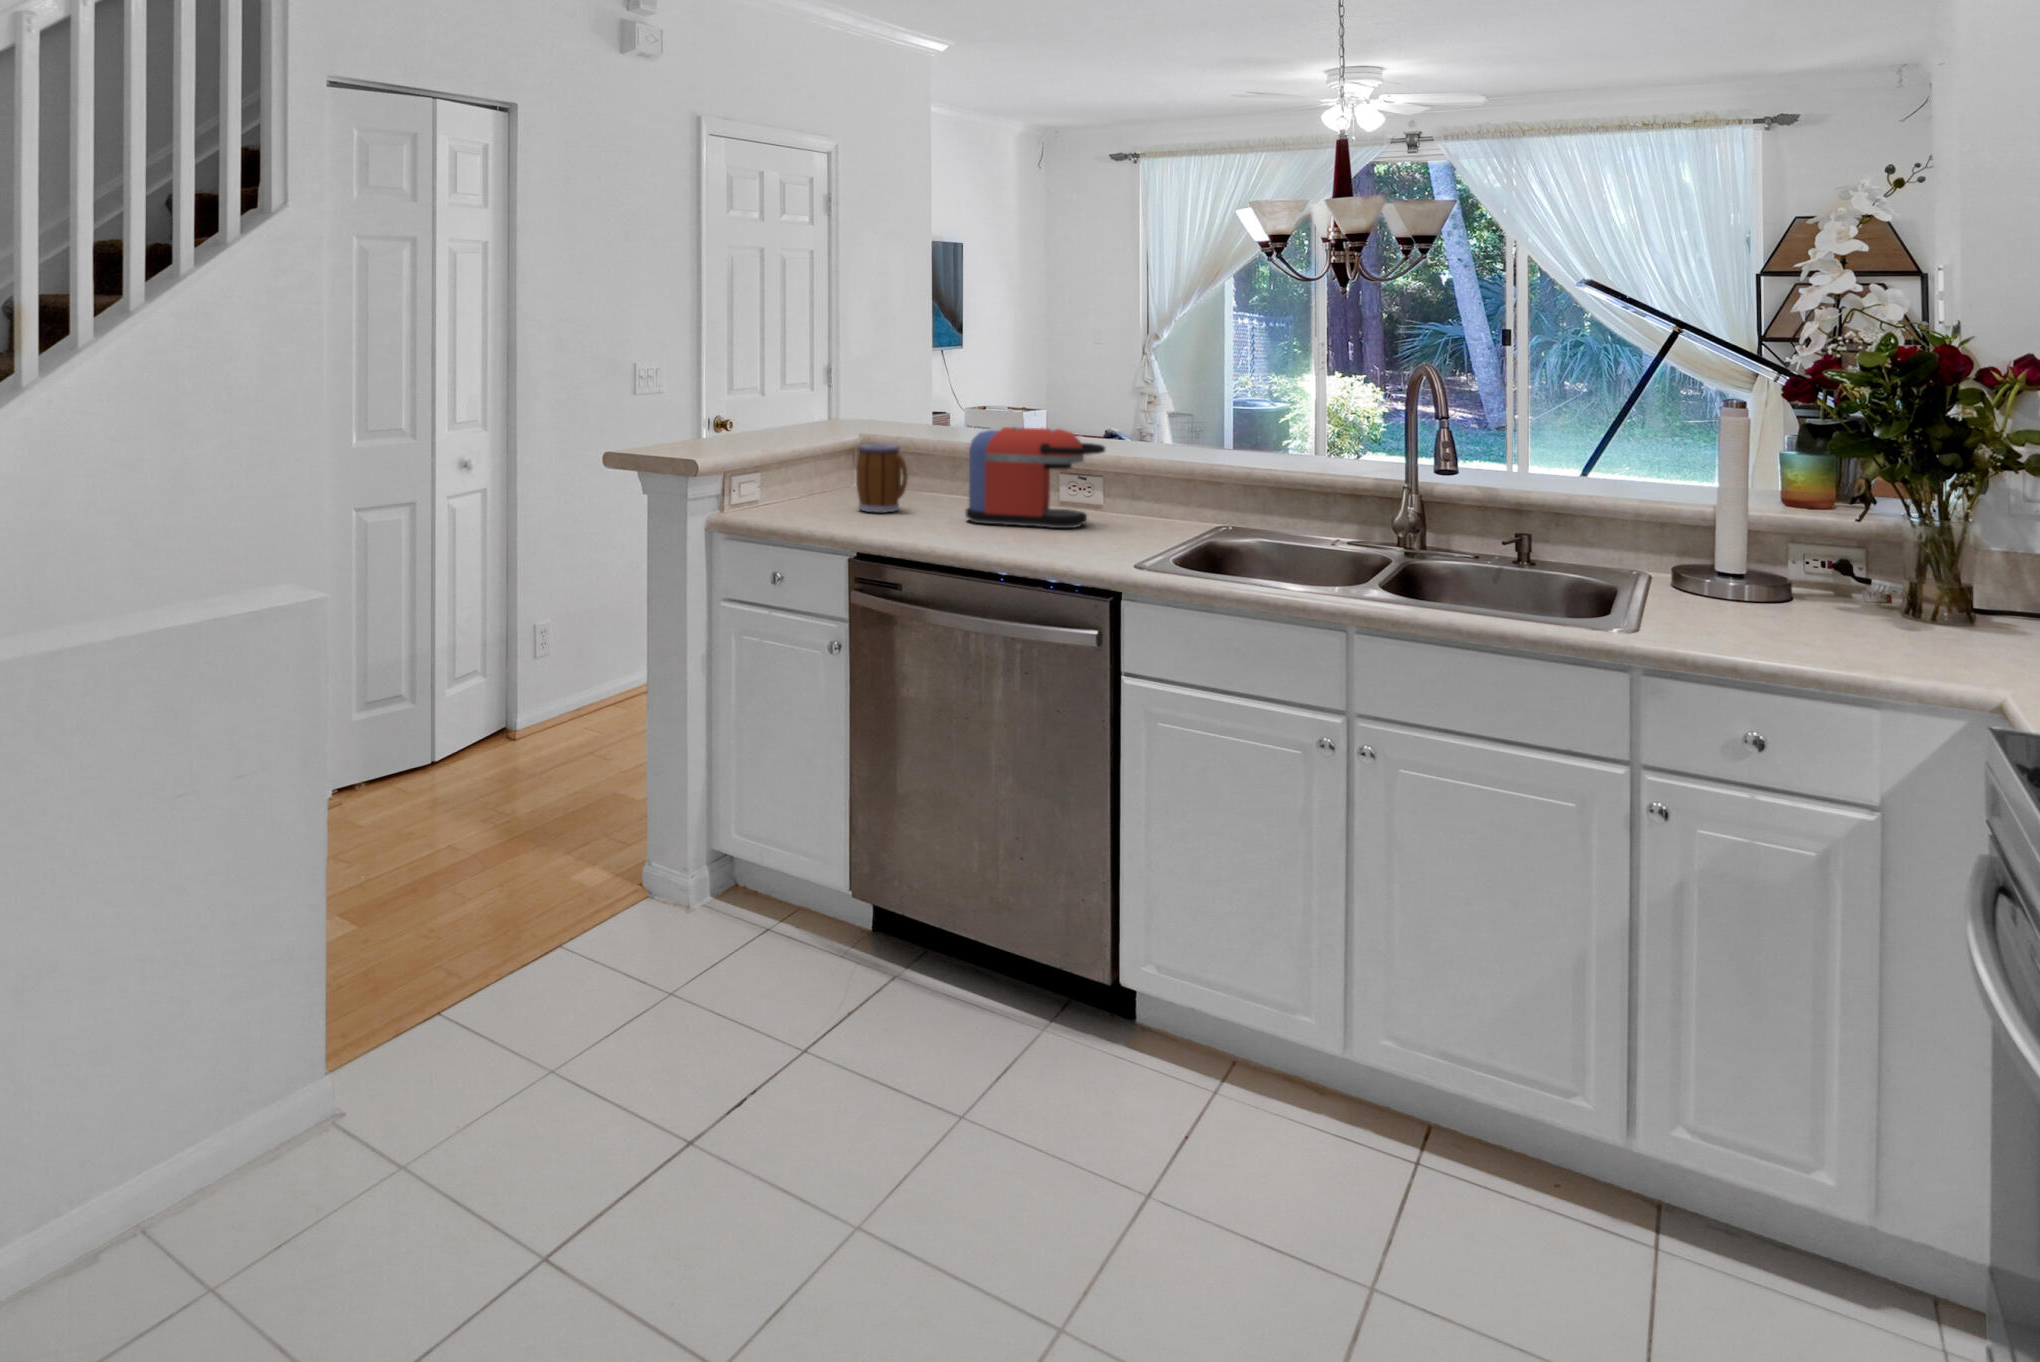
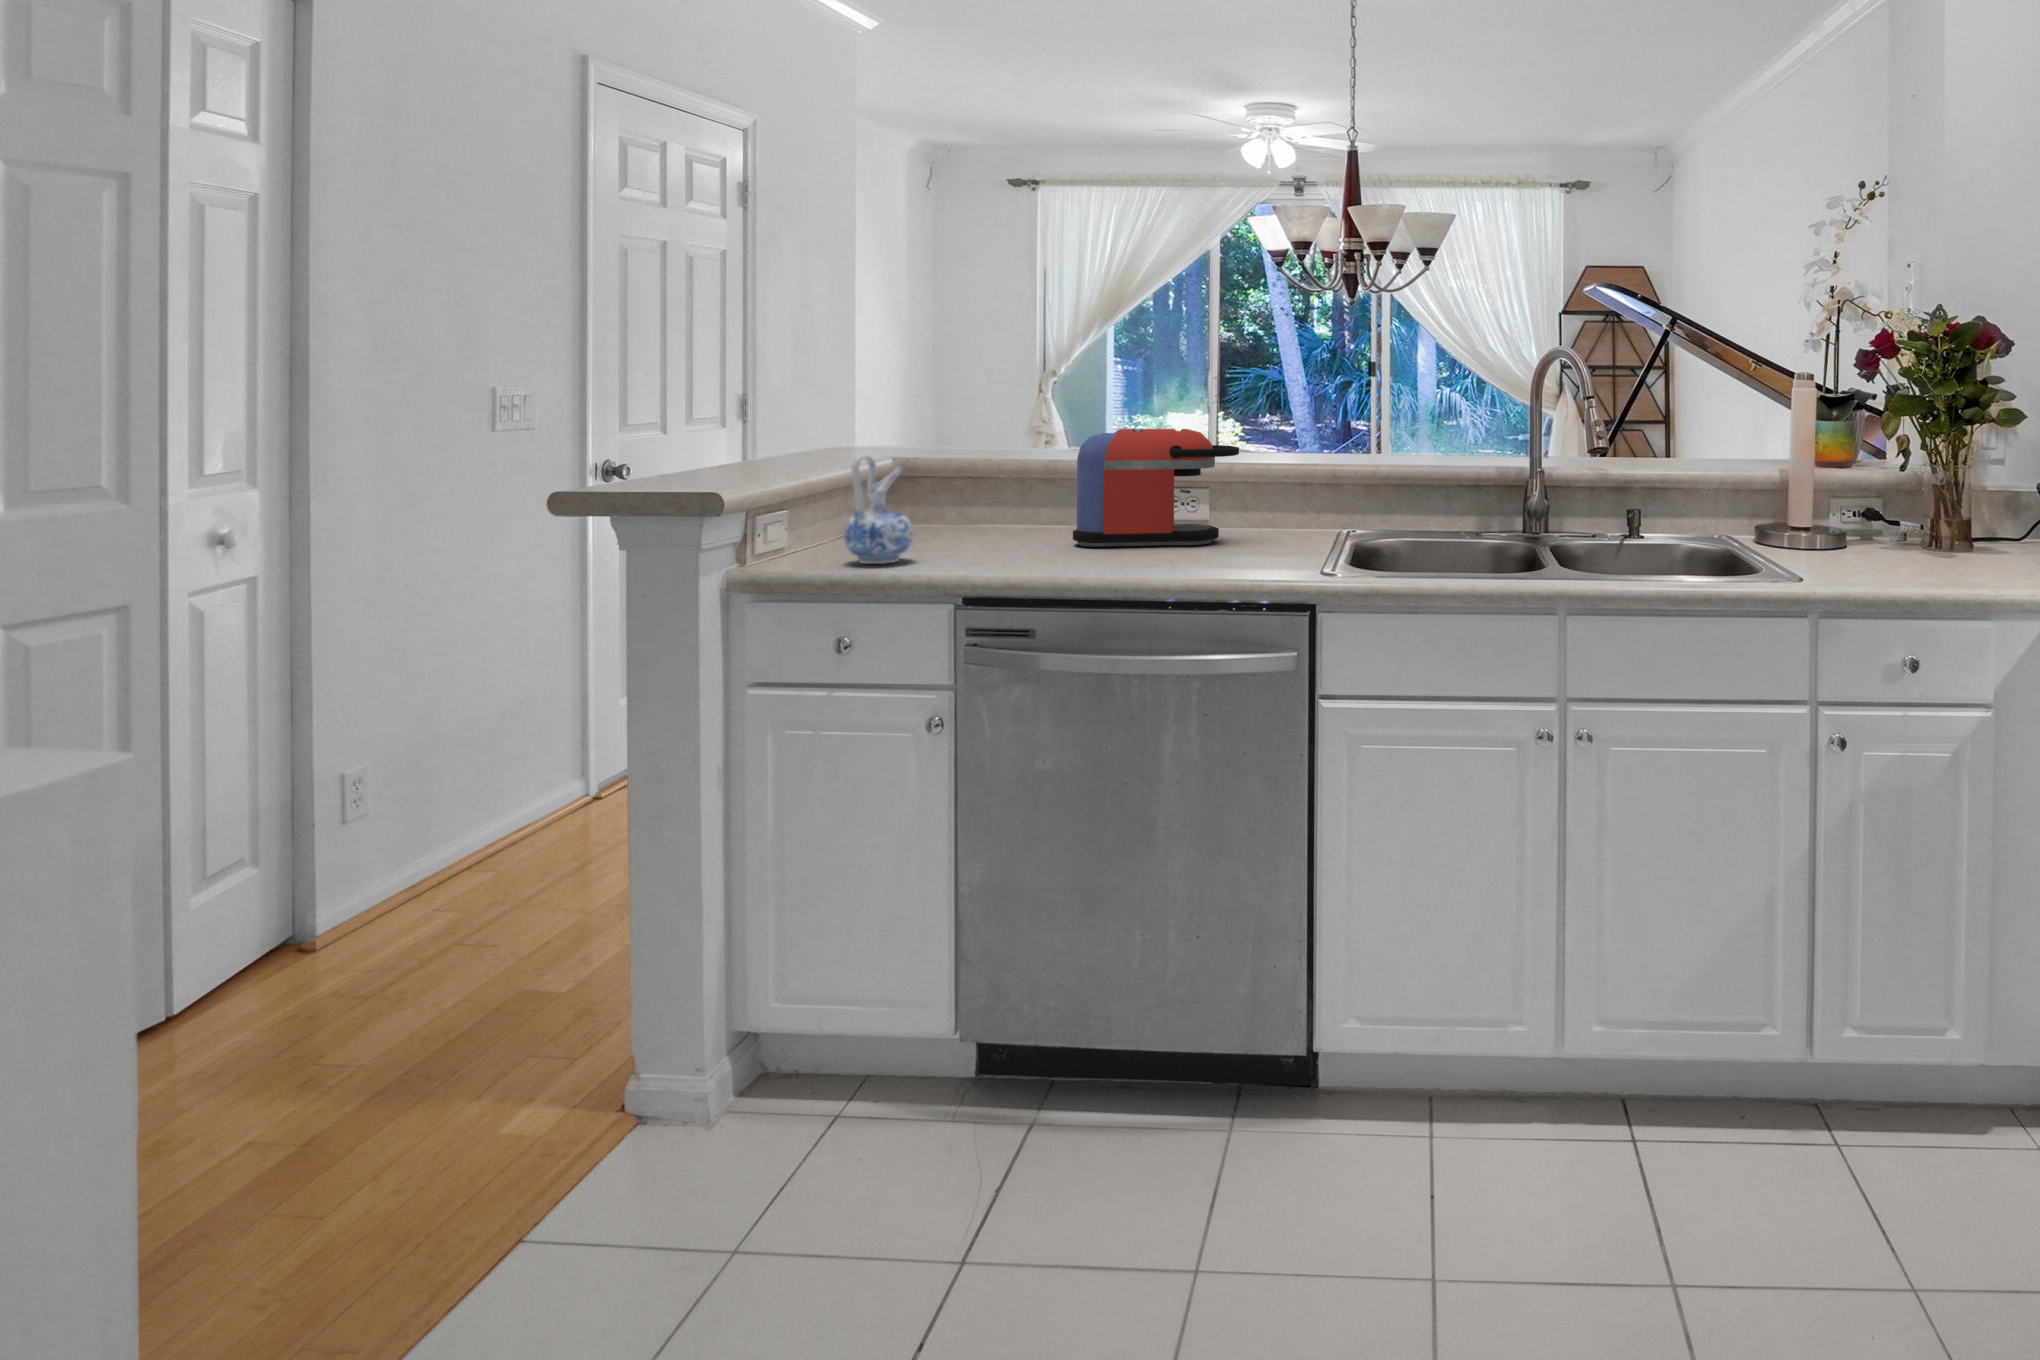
ceramic pitcher: none [784,442,833,525] -> present [844,454,913,564]
mug: present [857,443,908,513] -> none [923,458,992,545]

